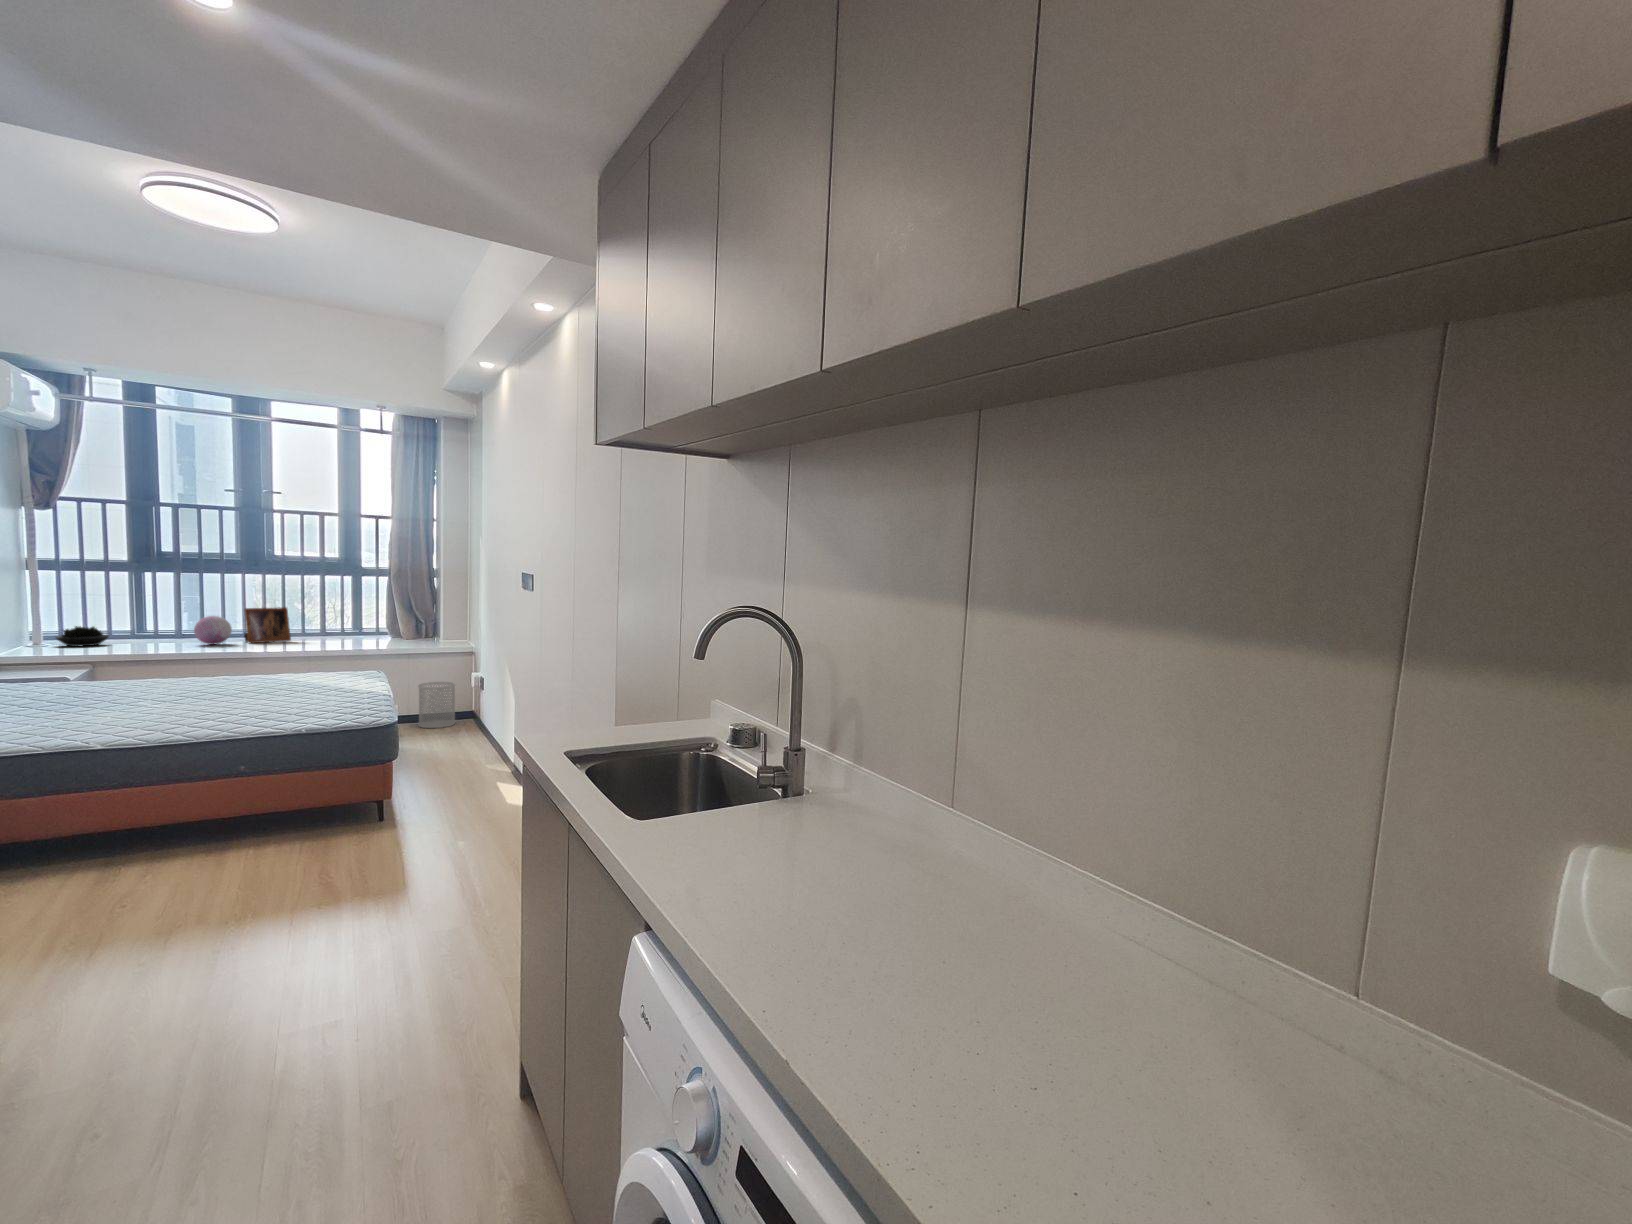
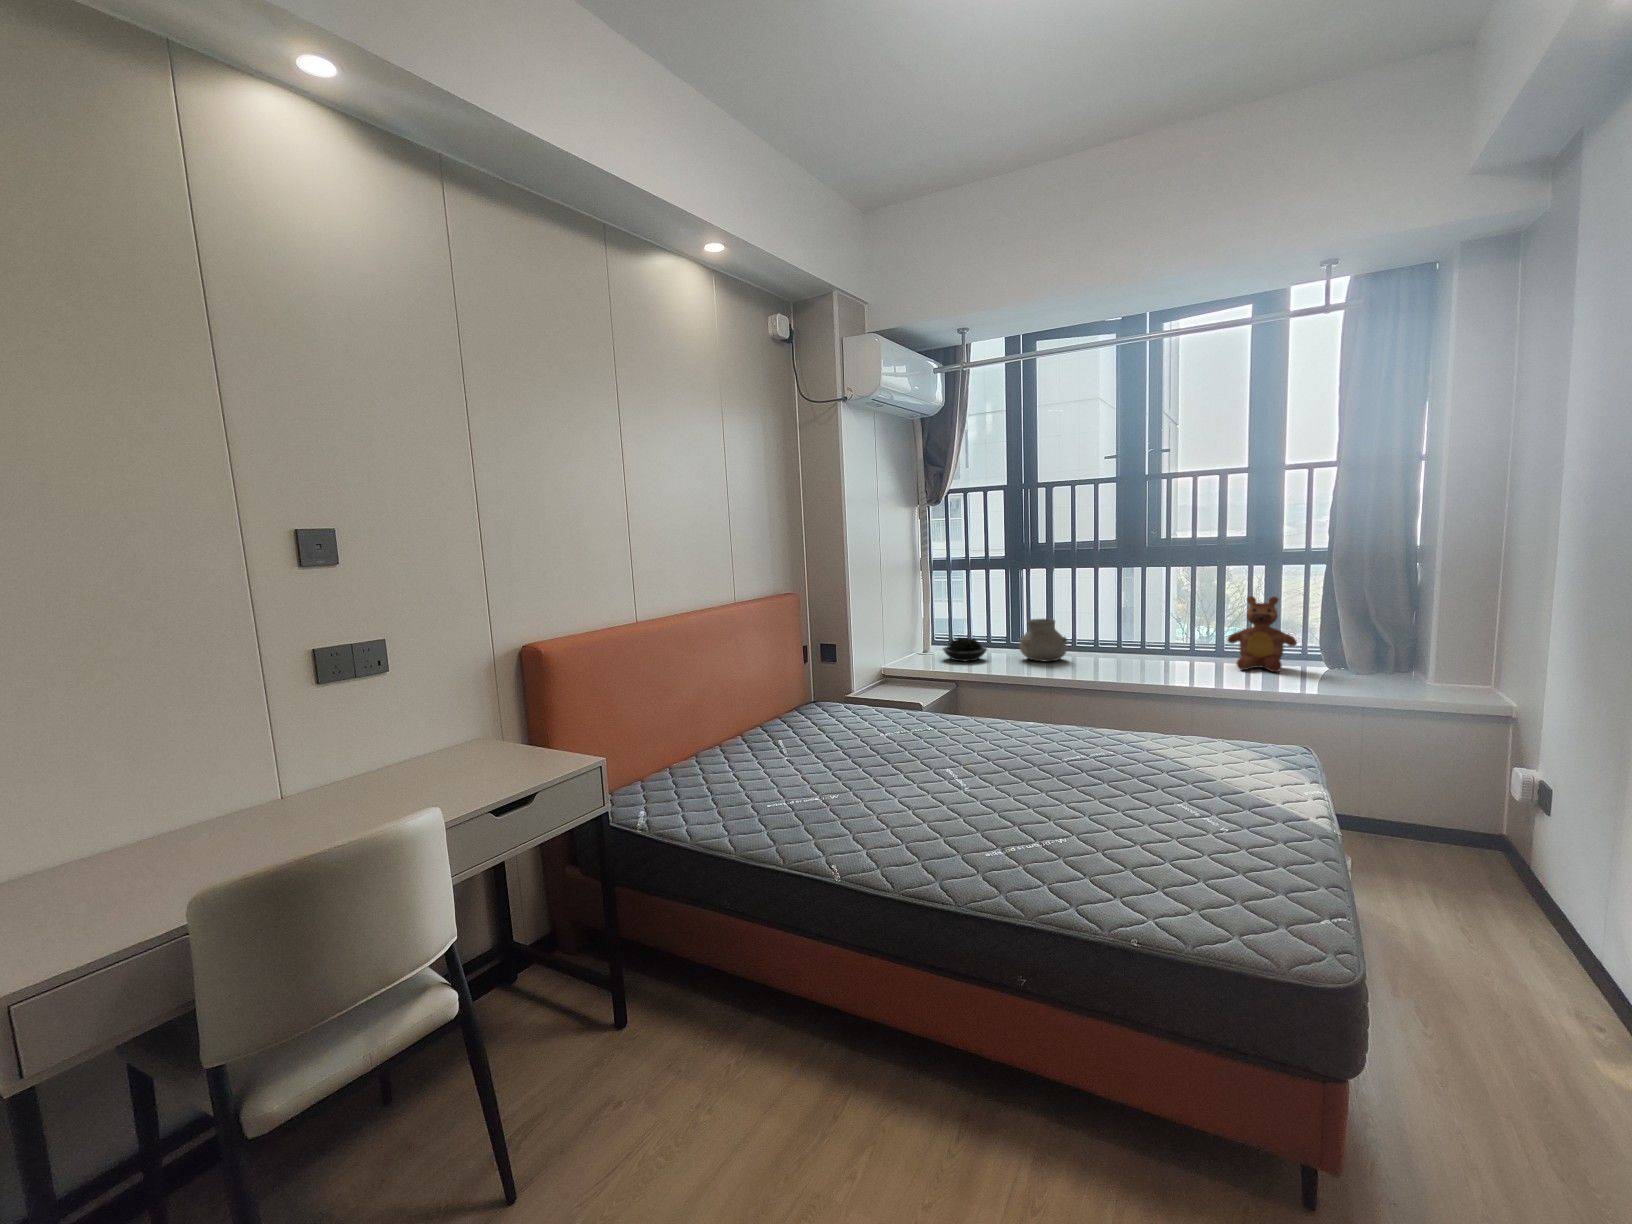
teddy bear: none [324,594,368,640] -> present [1228,596,1297,672]
picture frame: present [244,607,291,643] -> none [1125,618,1184,670]
vase: none [145,611,194,643] -> present [1019,619,1067,662]
decorative orb: present [194,616,232,645] -> none [1068,631,1111,670]
wastebasket: present [418,682,455,728] -> none [1421,783,1519,892]

